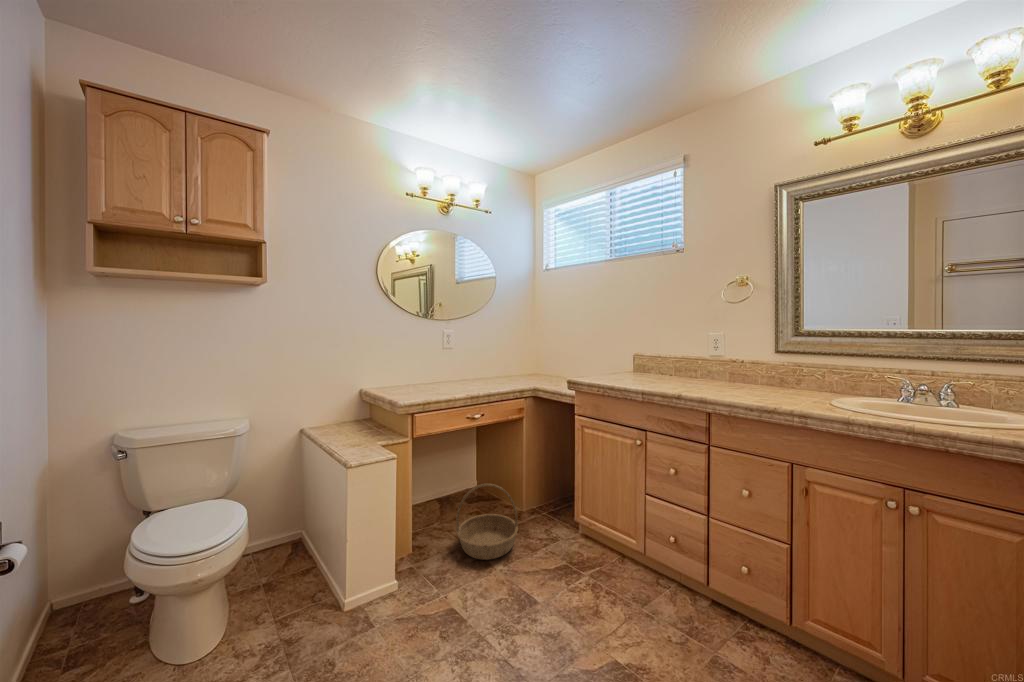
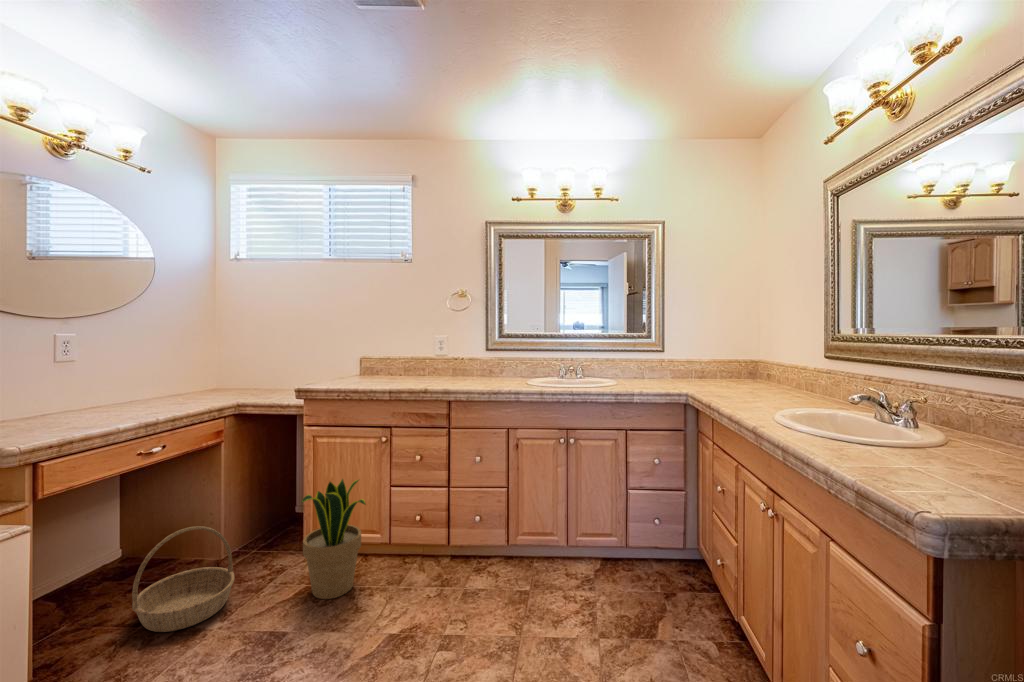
potted plant: none [553,474,613,588] -> present [302,479,366,599]

